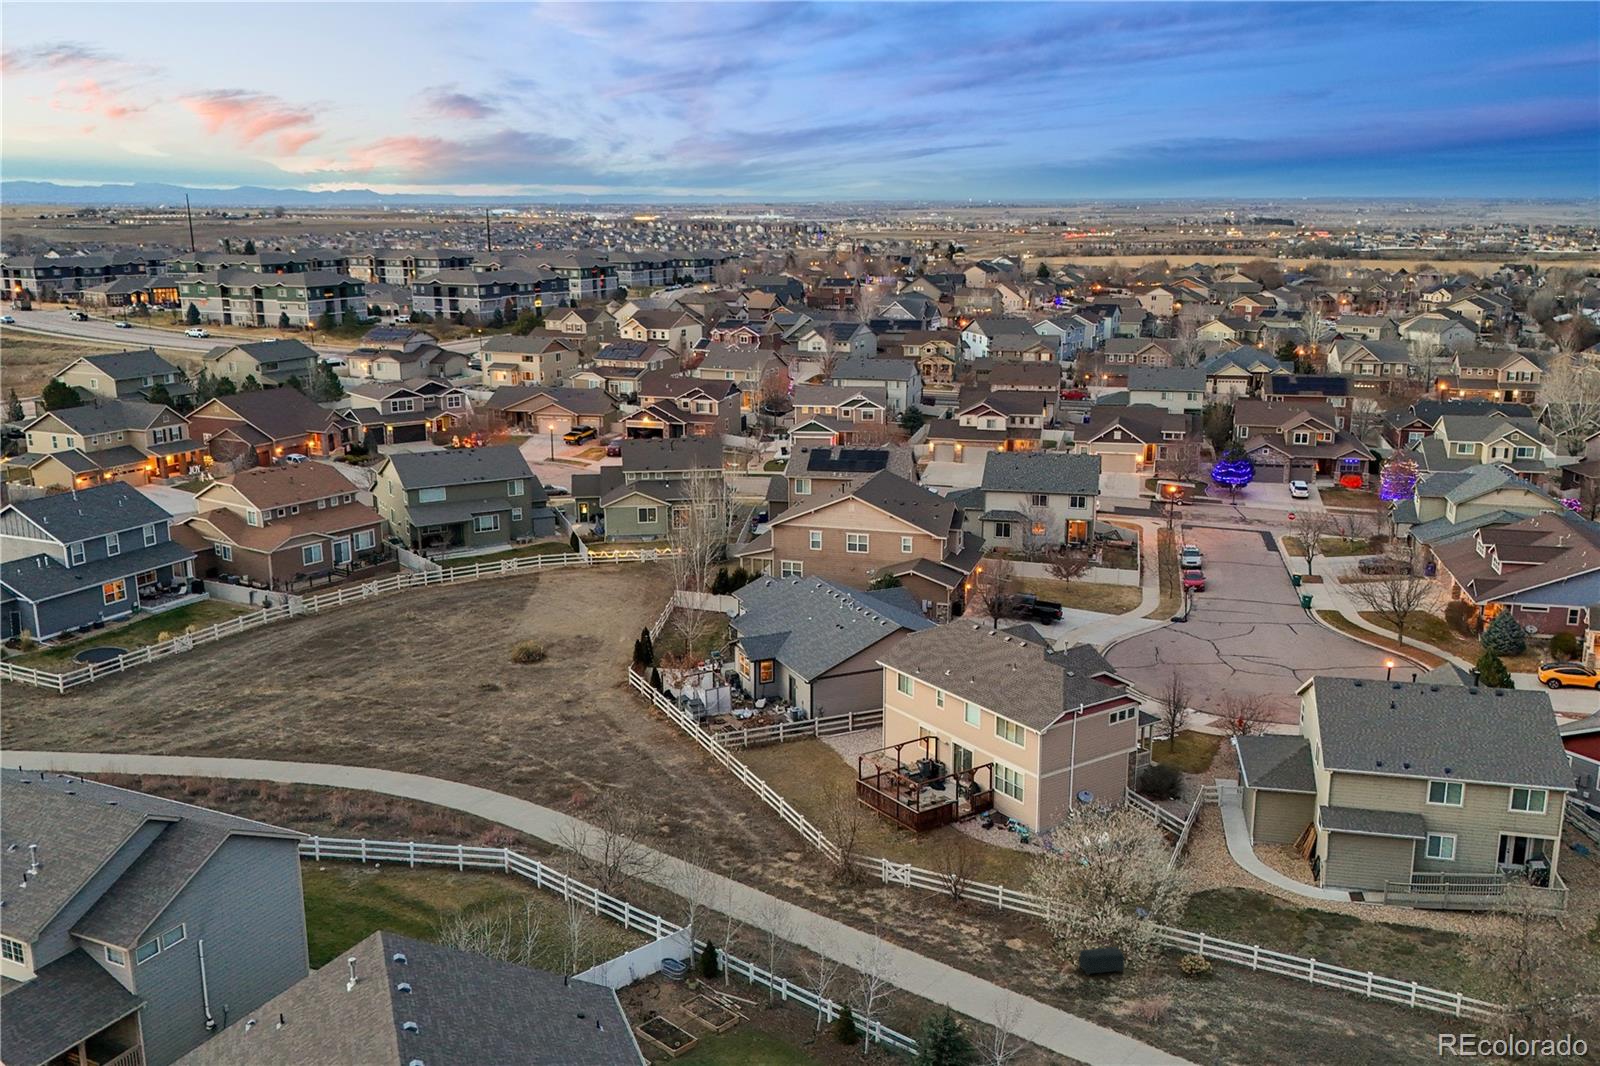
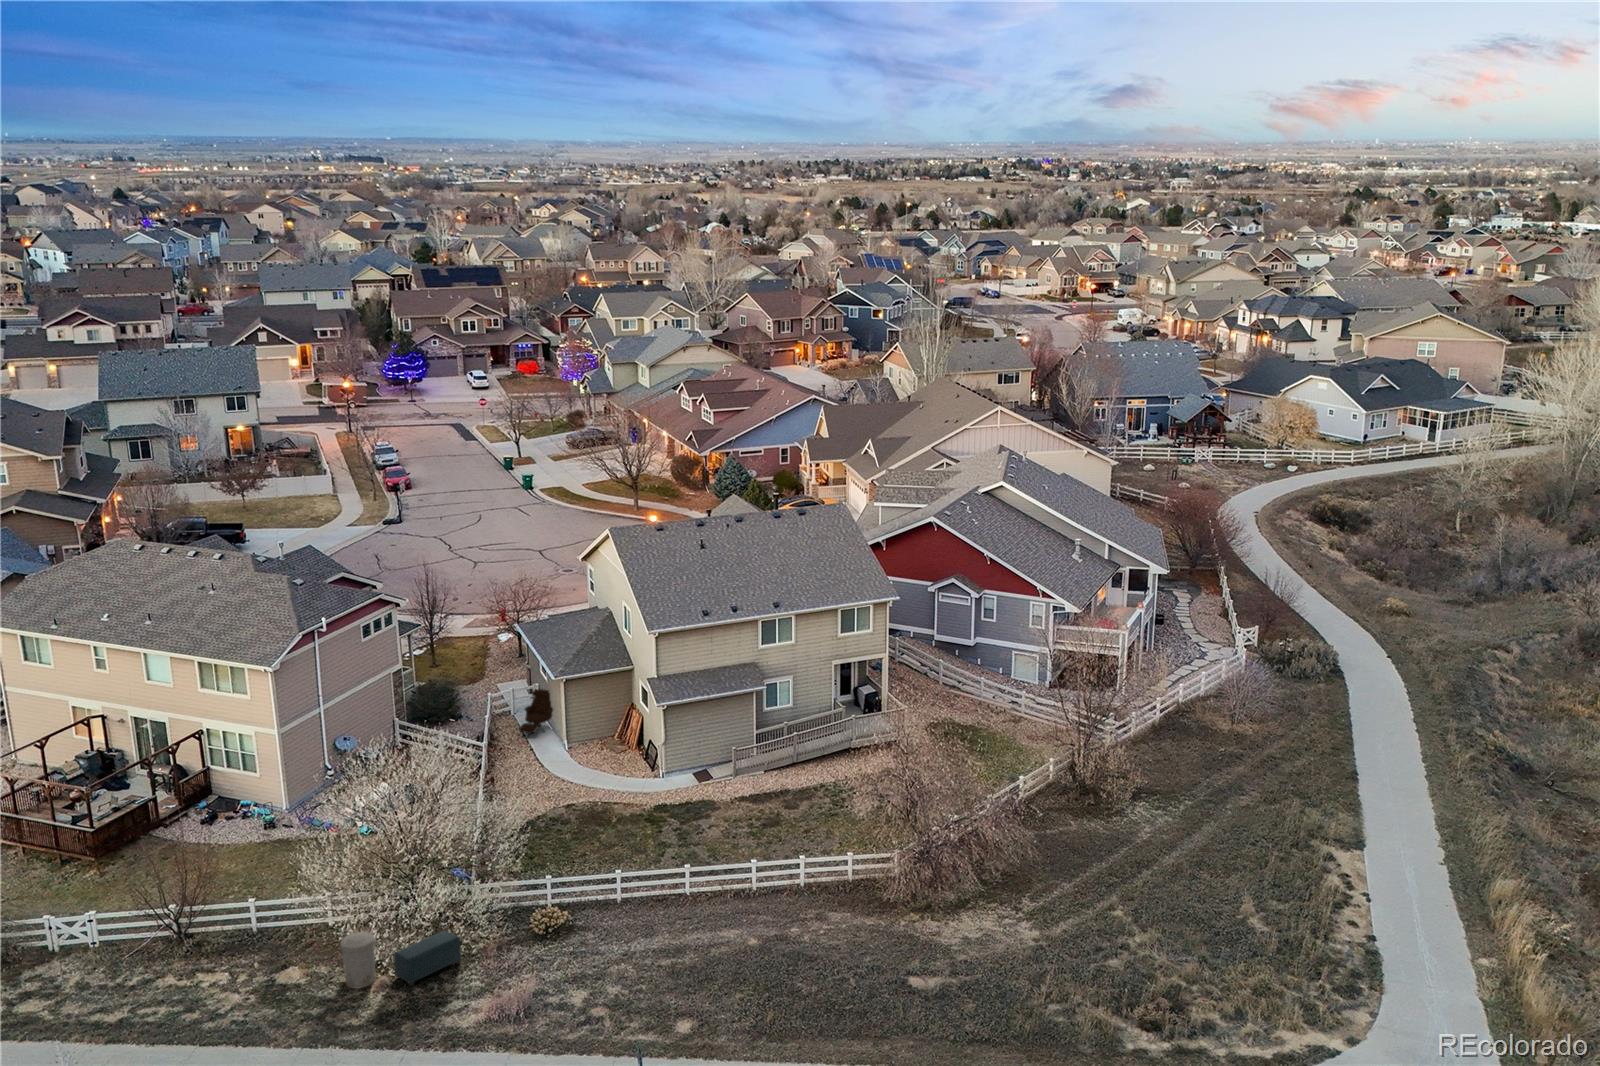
lounge chair: none [1214,789,1246,827] -> present [519,689,553,735]
trash can: none [1047,928,1070,966] -> present [340,932,376,988]

